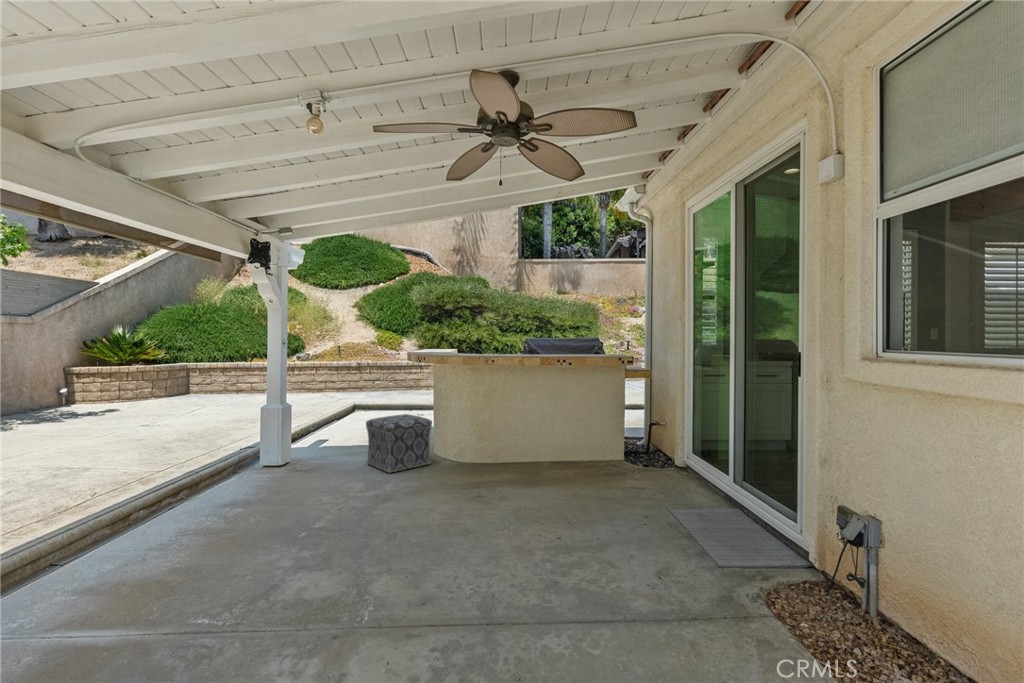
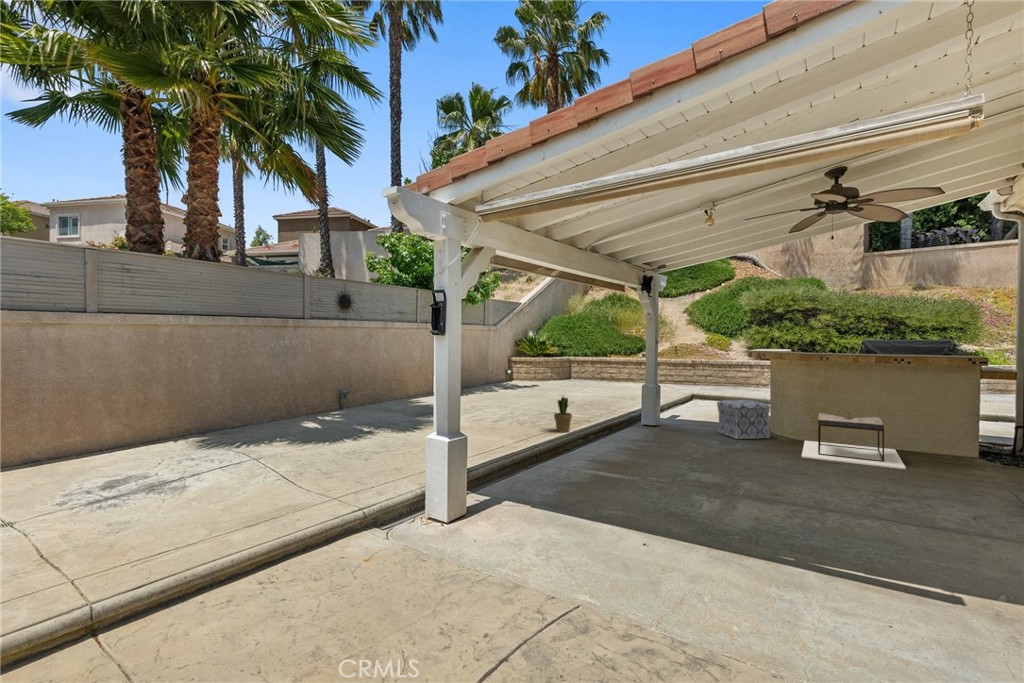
coffee table: none [466,419,575,493] -> present [802,412,906,469]
potted plant: none [40,442,94,517] -> present [554,397,572,432]

